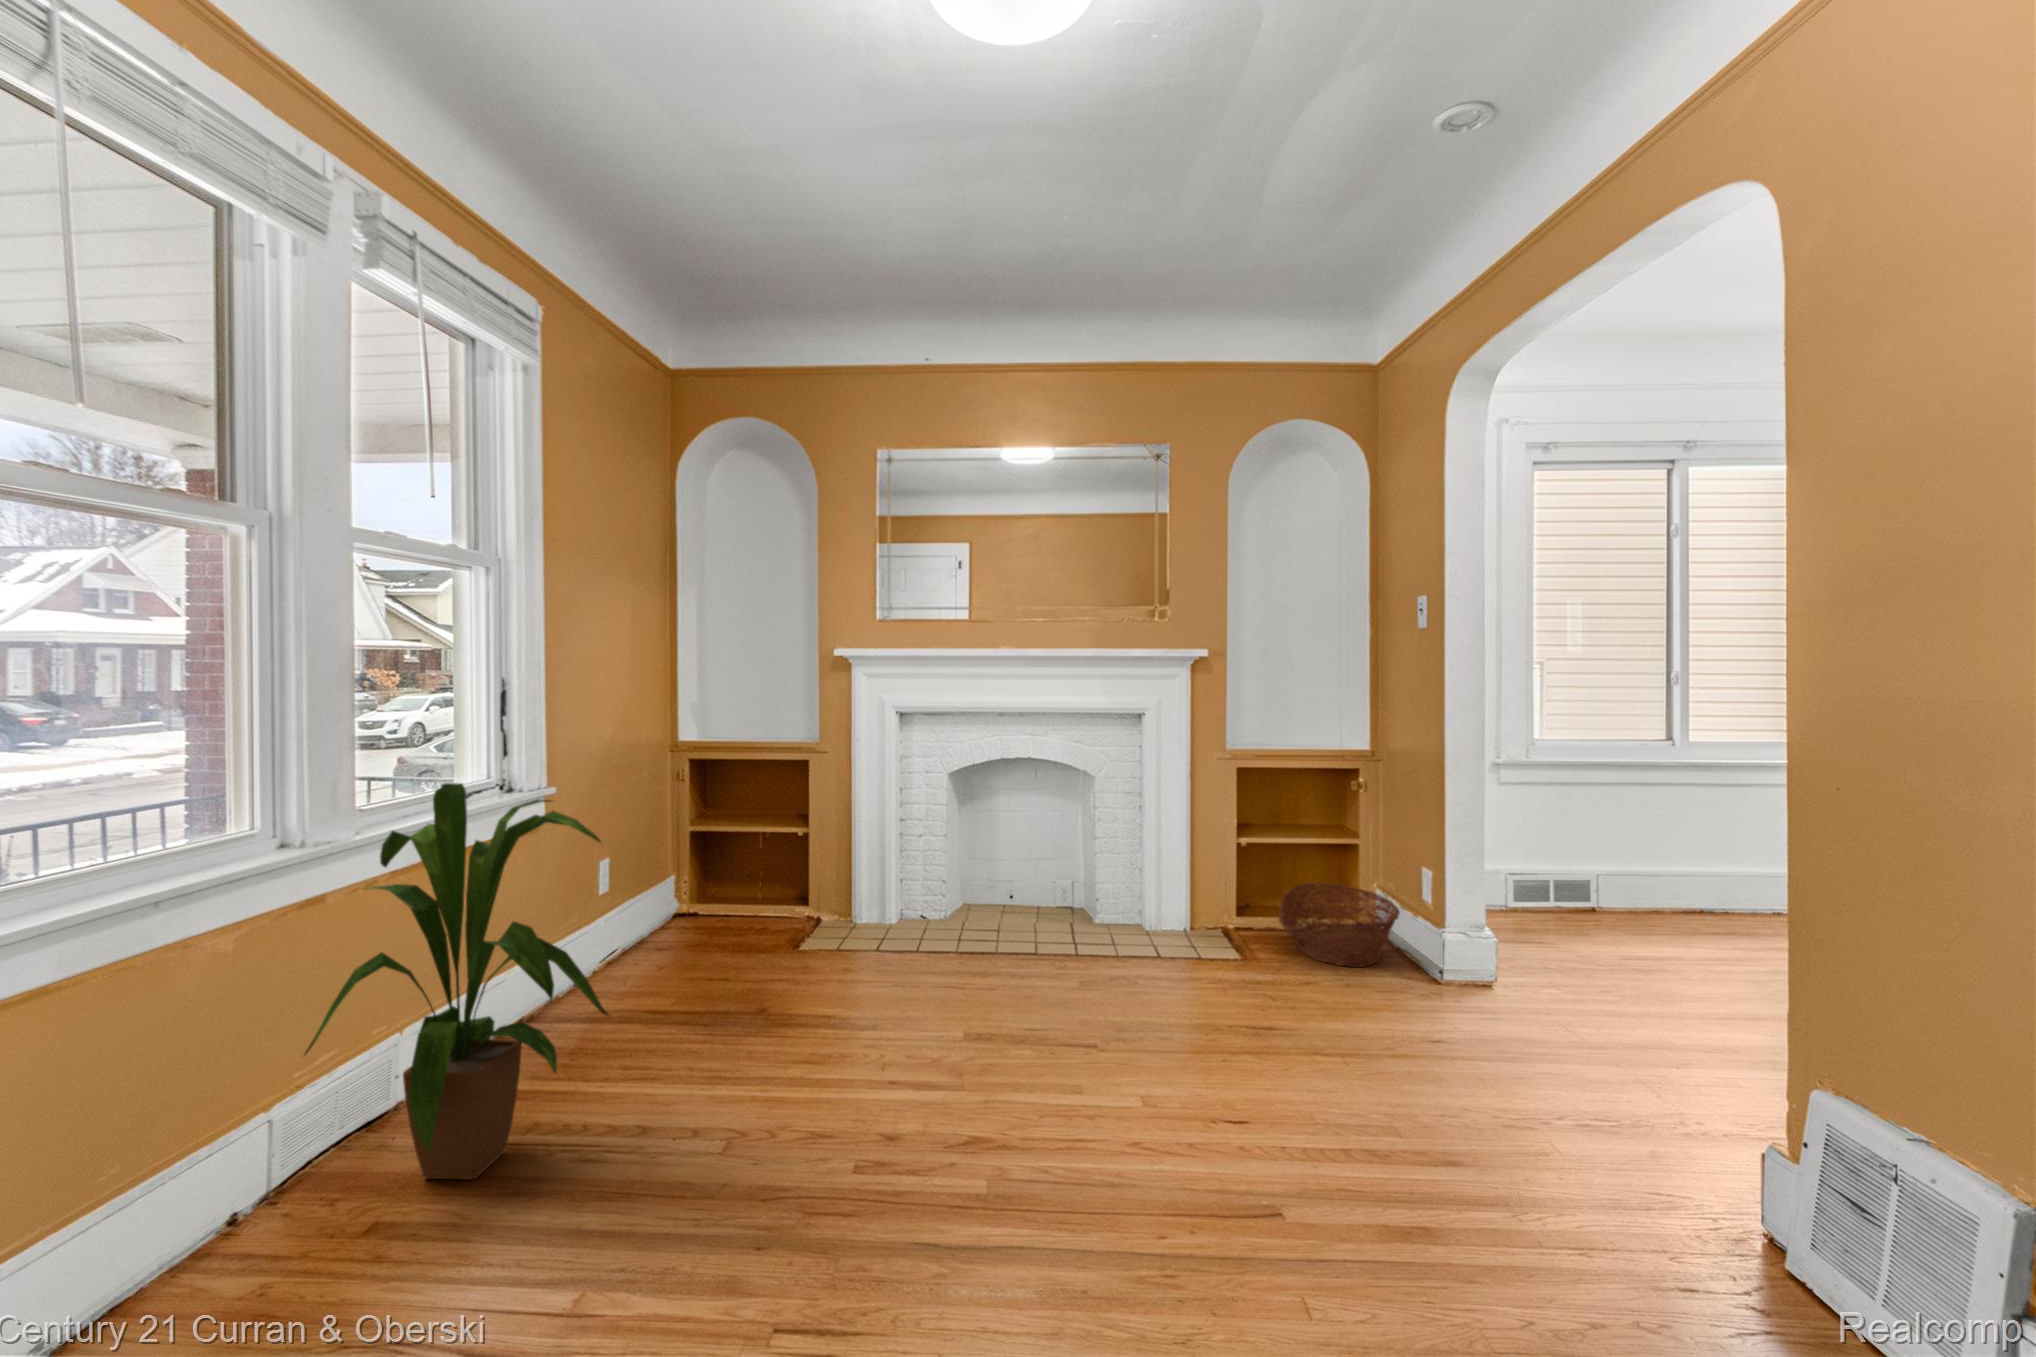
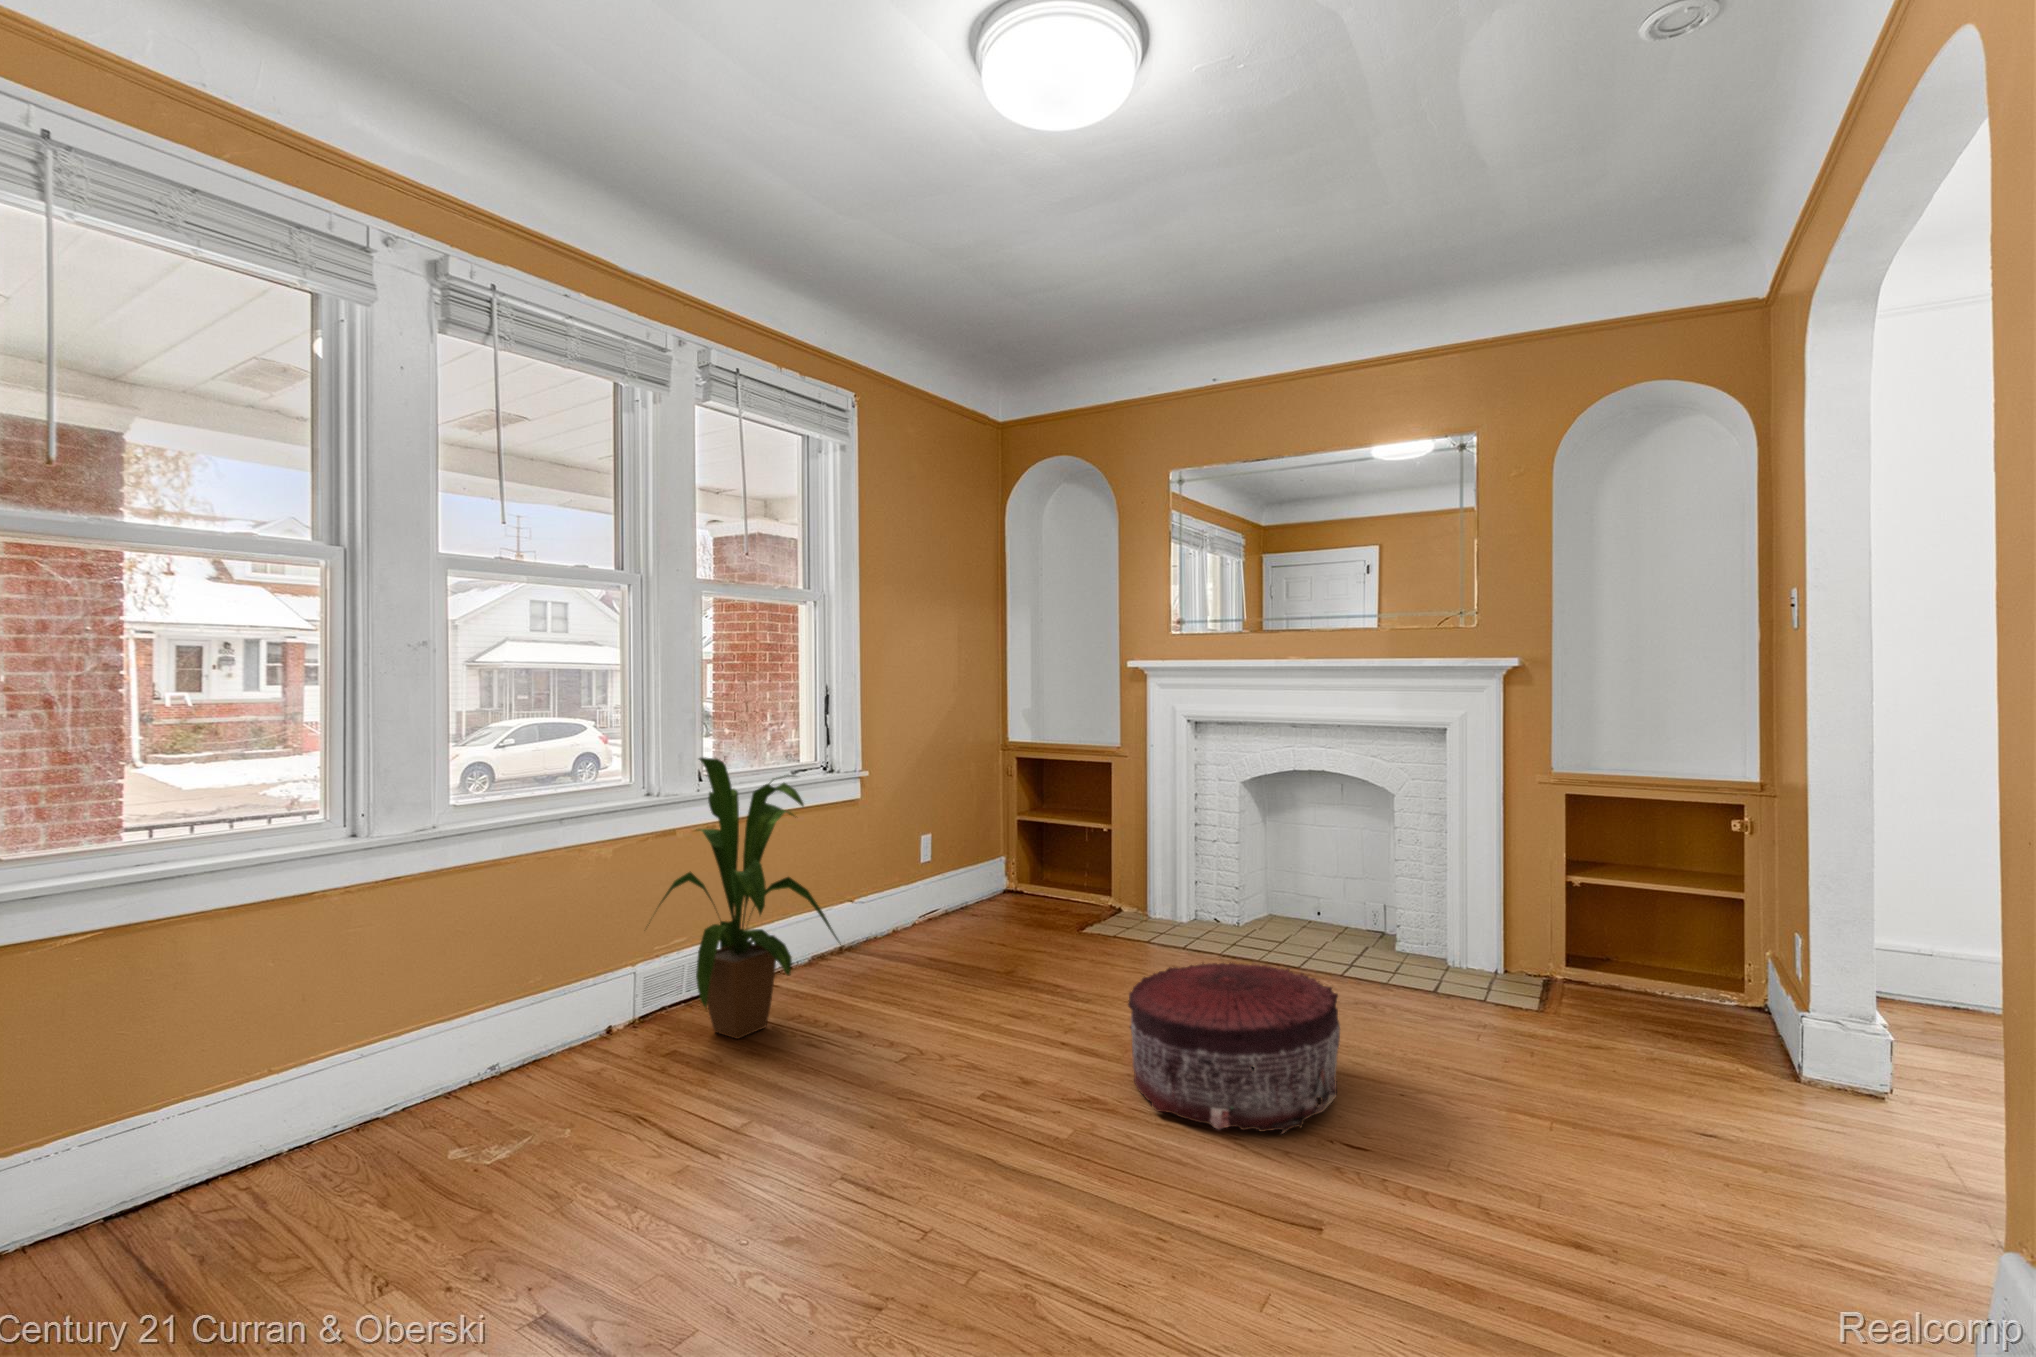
basket: present [1278,882,1400,967] -> none [1597,936,1768,1046]
pouf: none [1000,955,1211,1134] -> present [1128,963,1340,1133]

